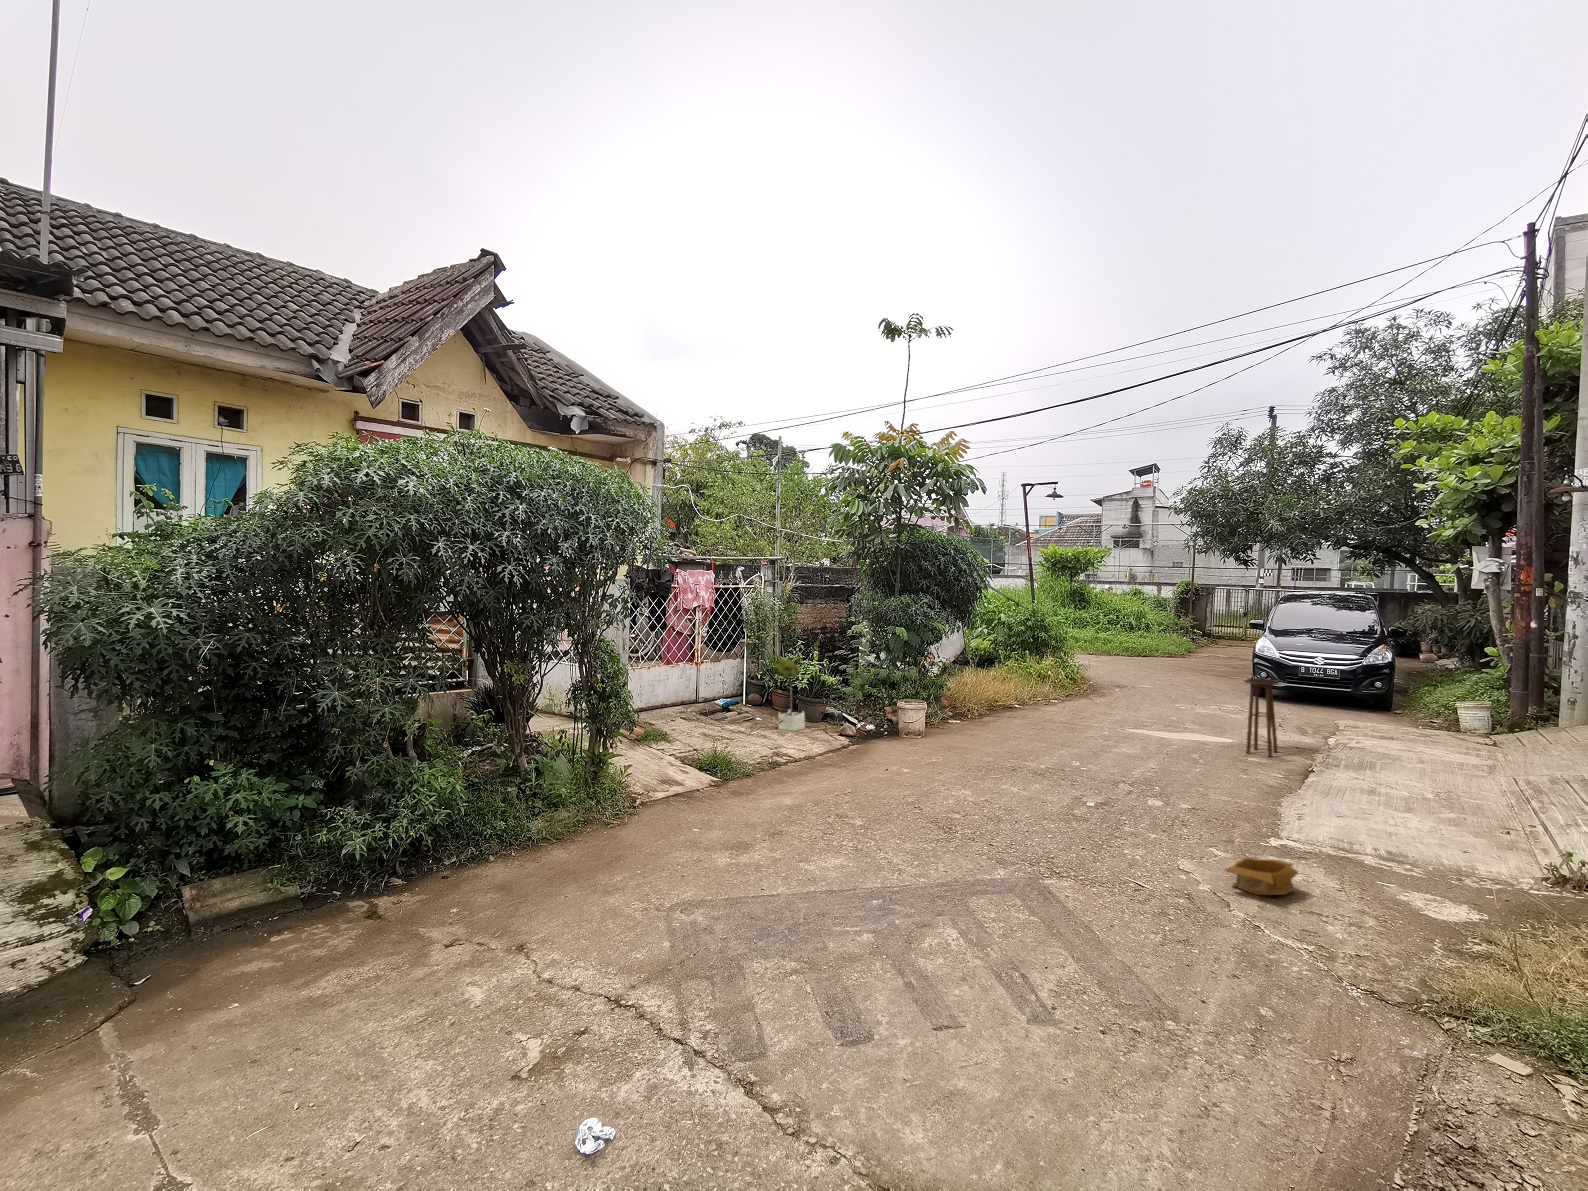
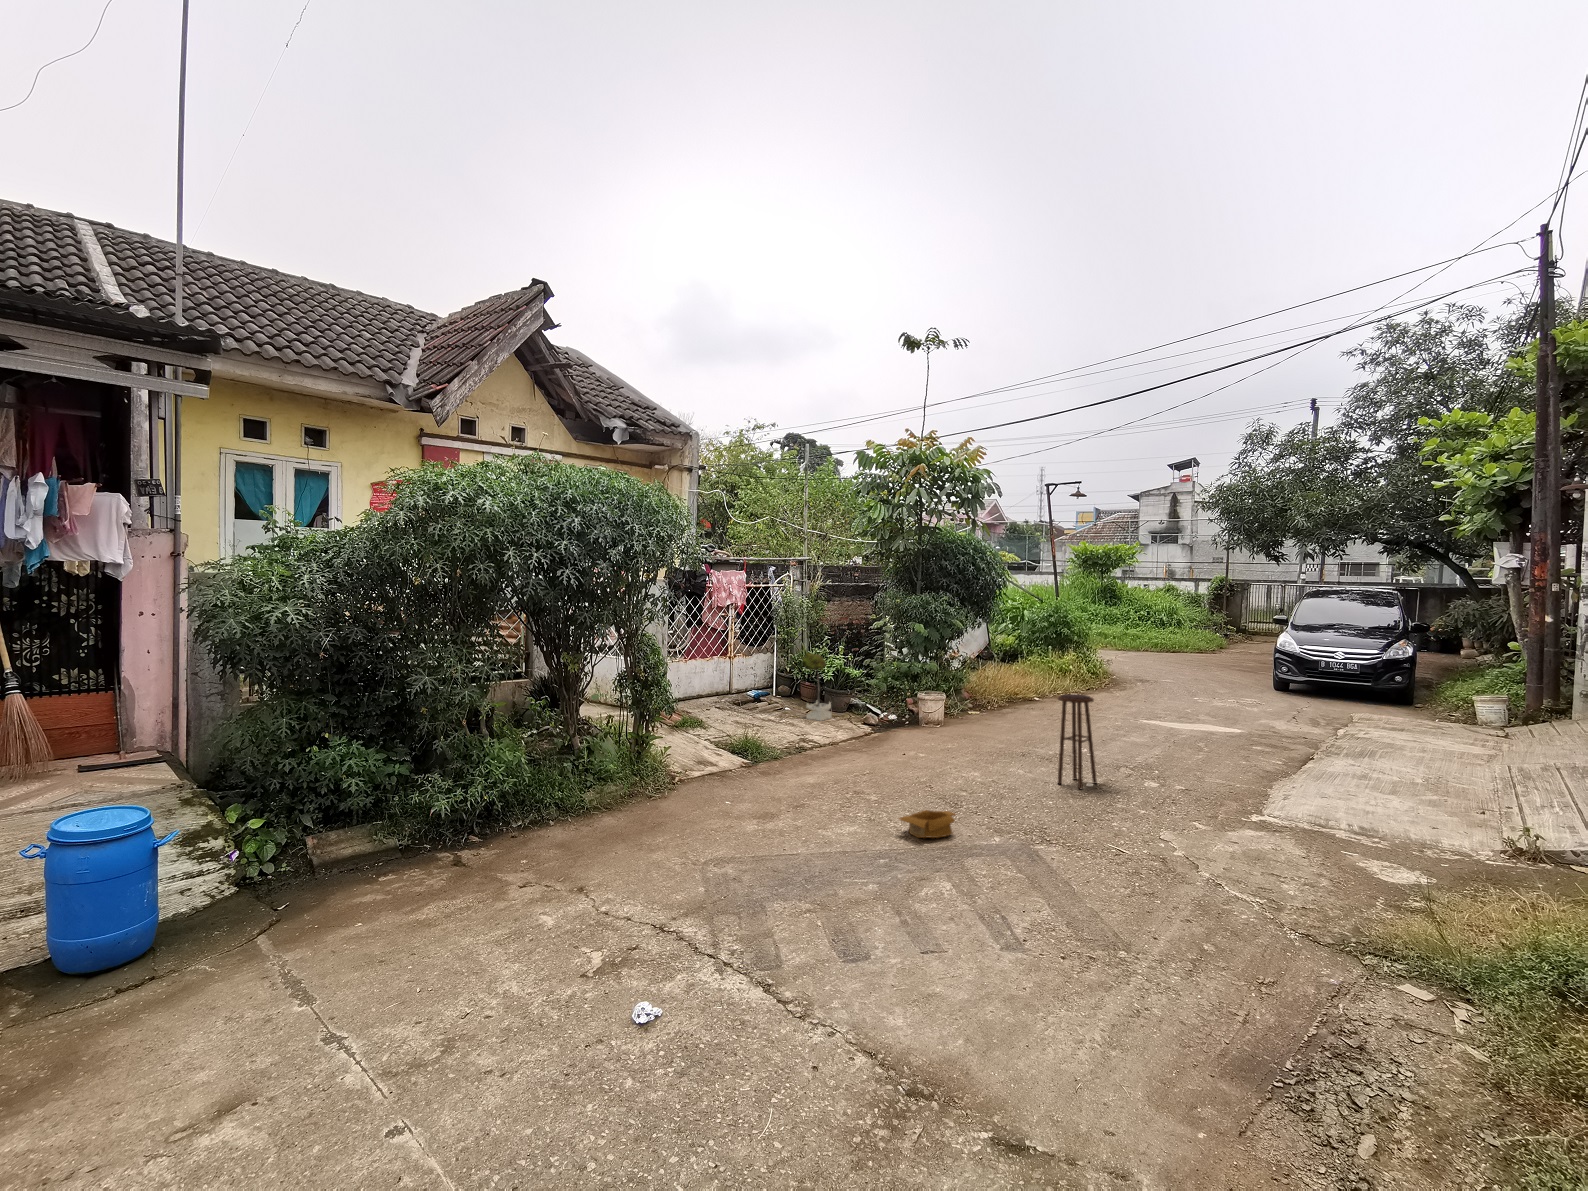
stool: present [1245,678,1278,757] -> present [1058,694,1097,789]
cardboard box: present [1225,857,1298,895] -> present [899,810,955,838]

